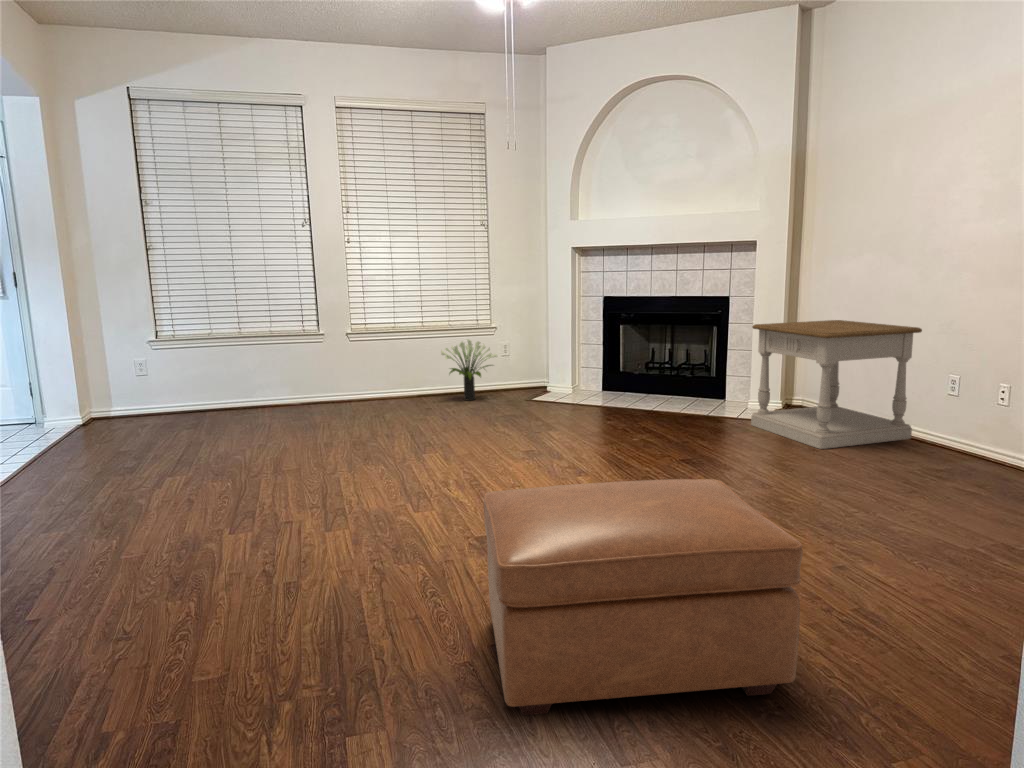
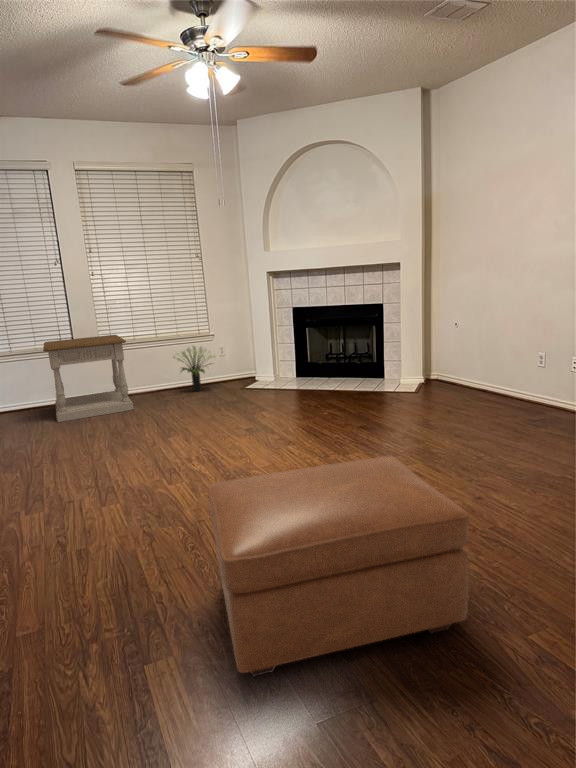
side table: present [751,320,922,449] -> present [43,335,134,422]

